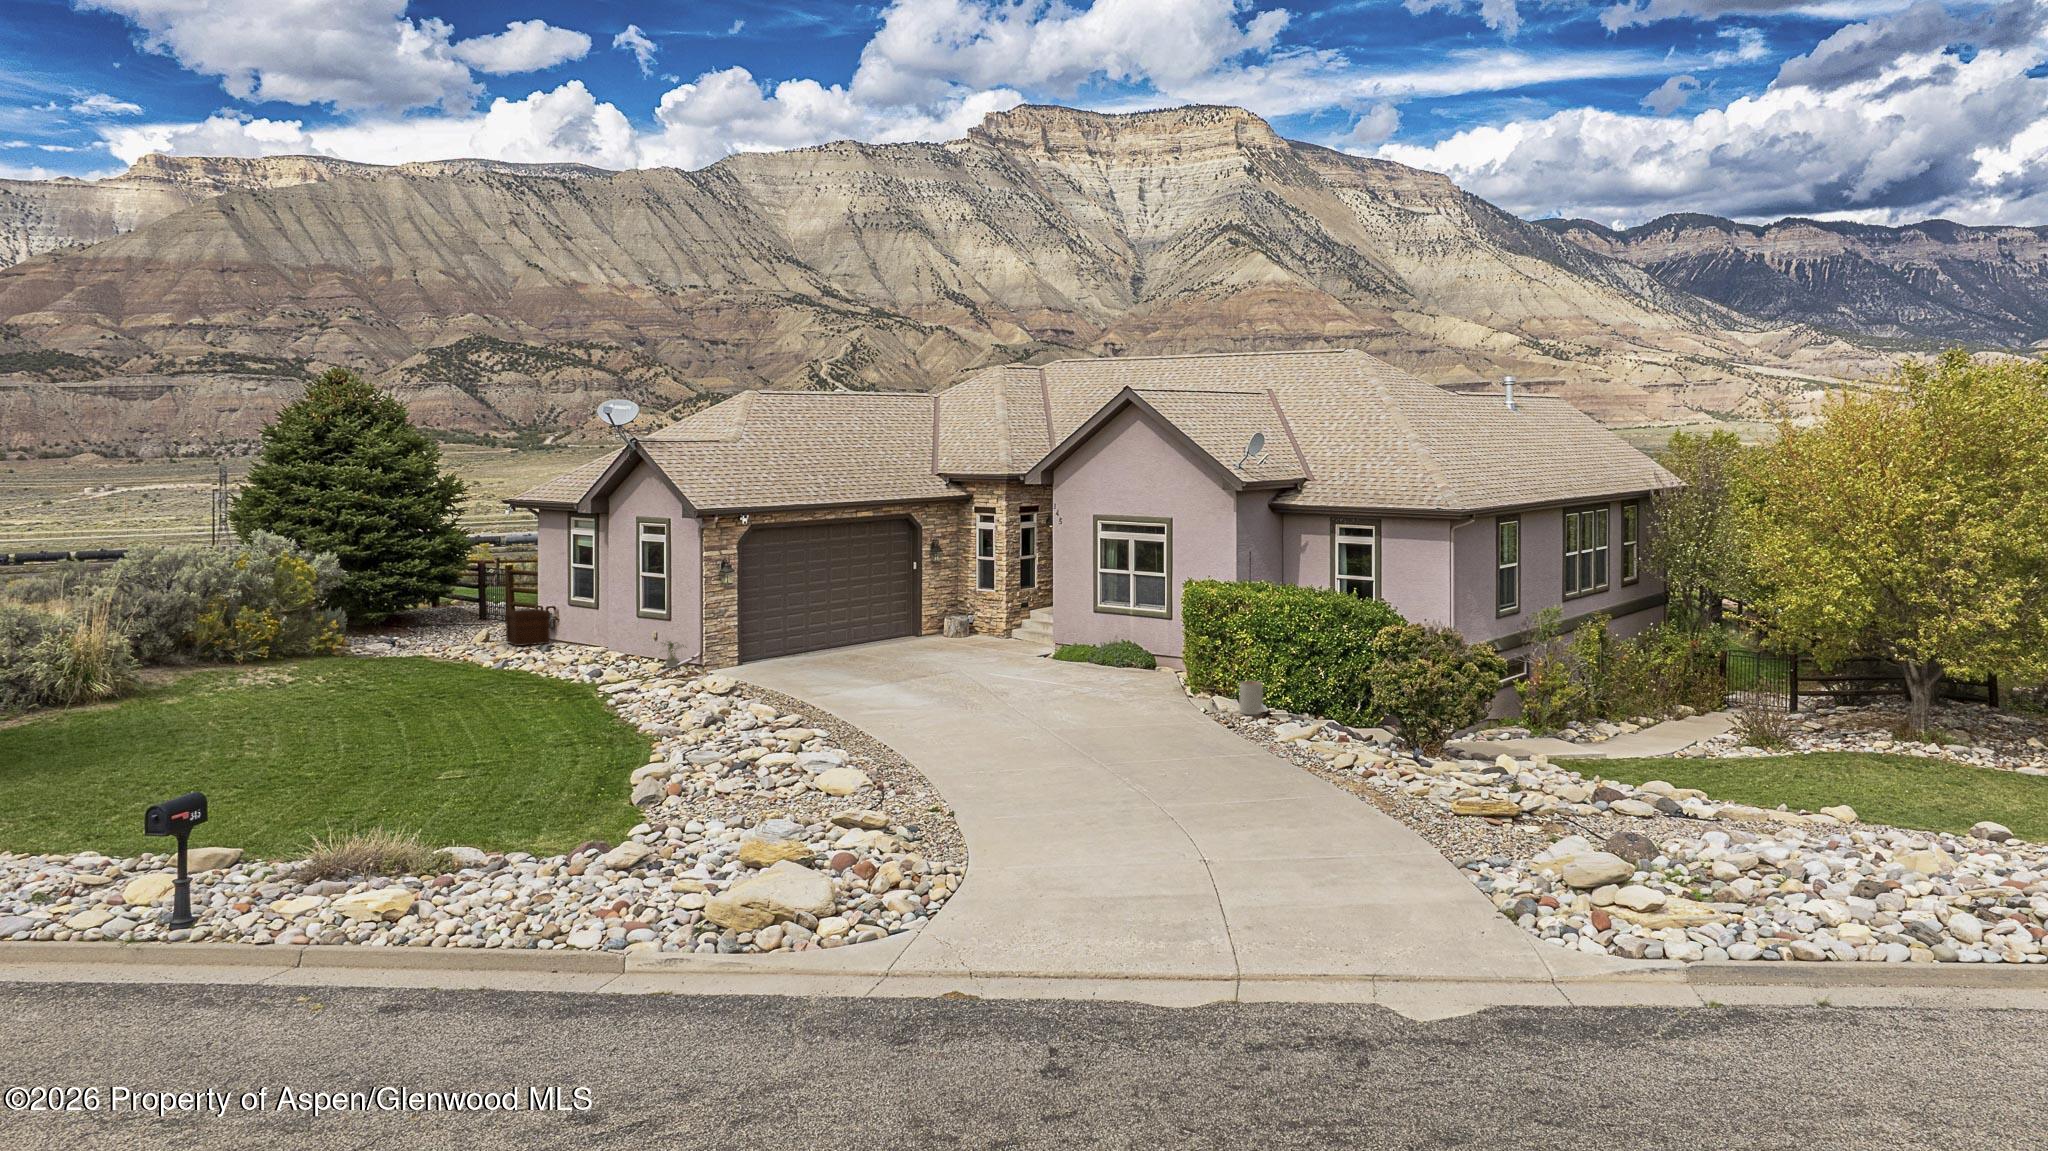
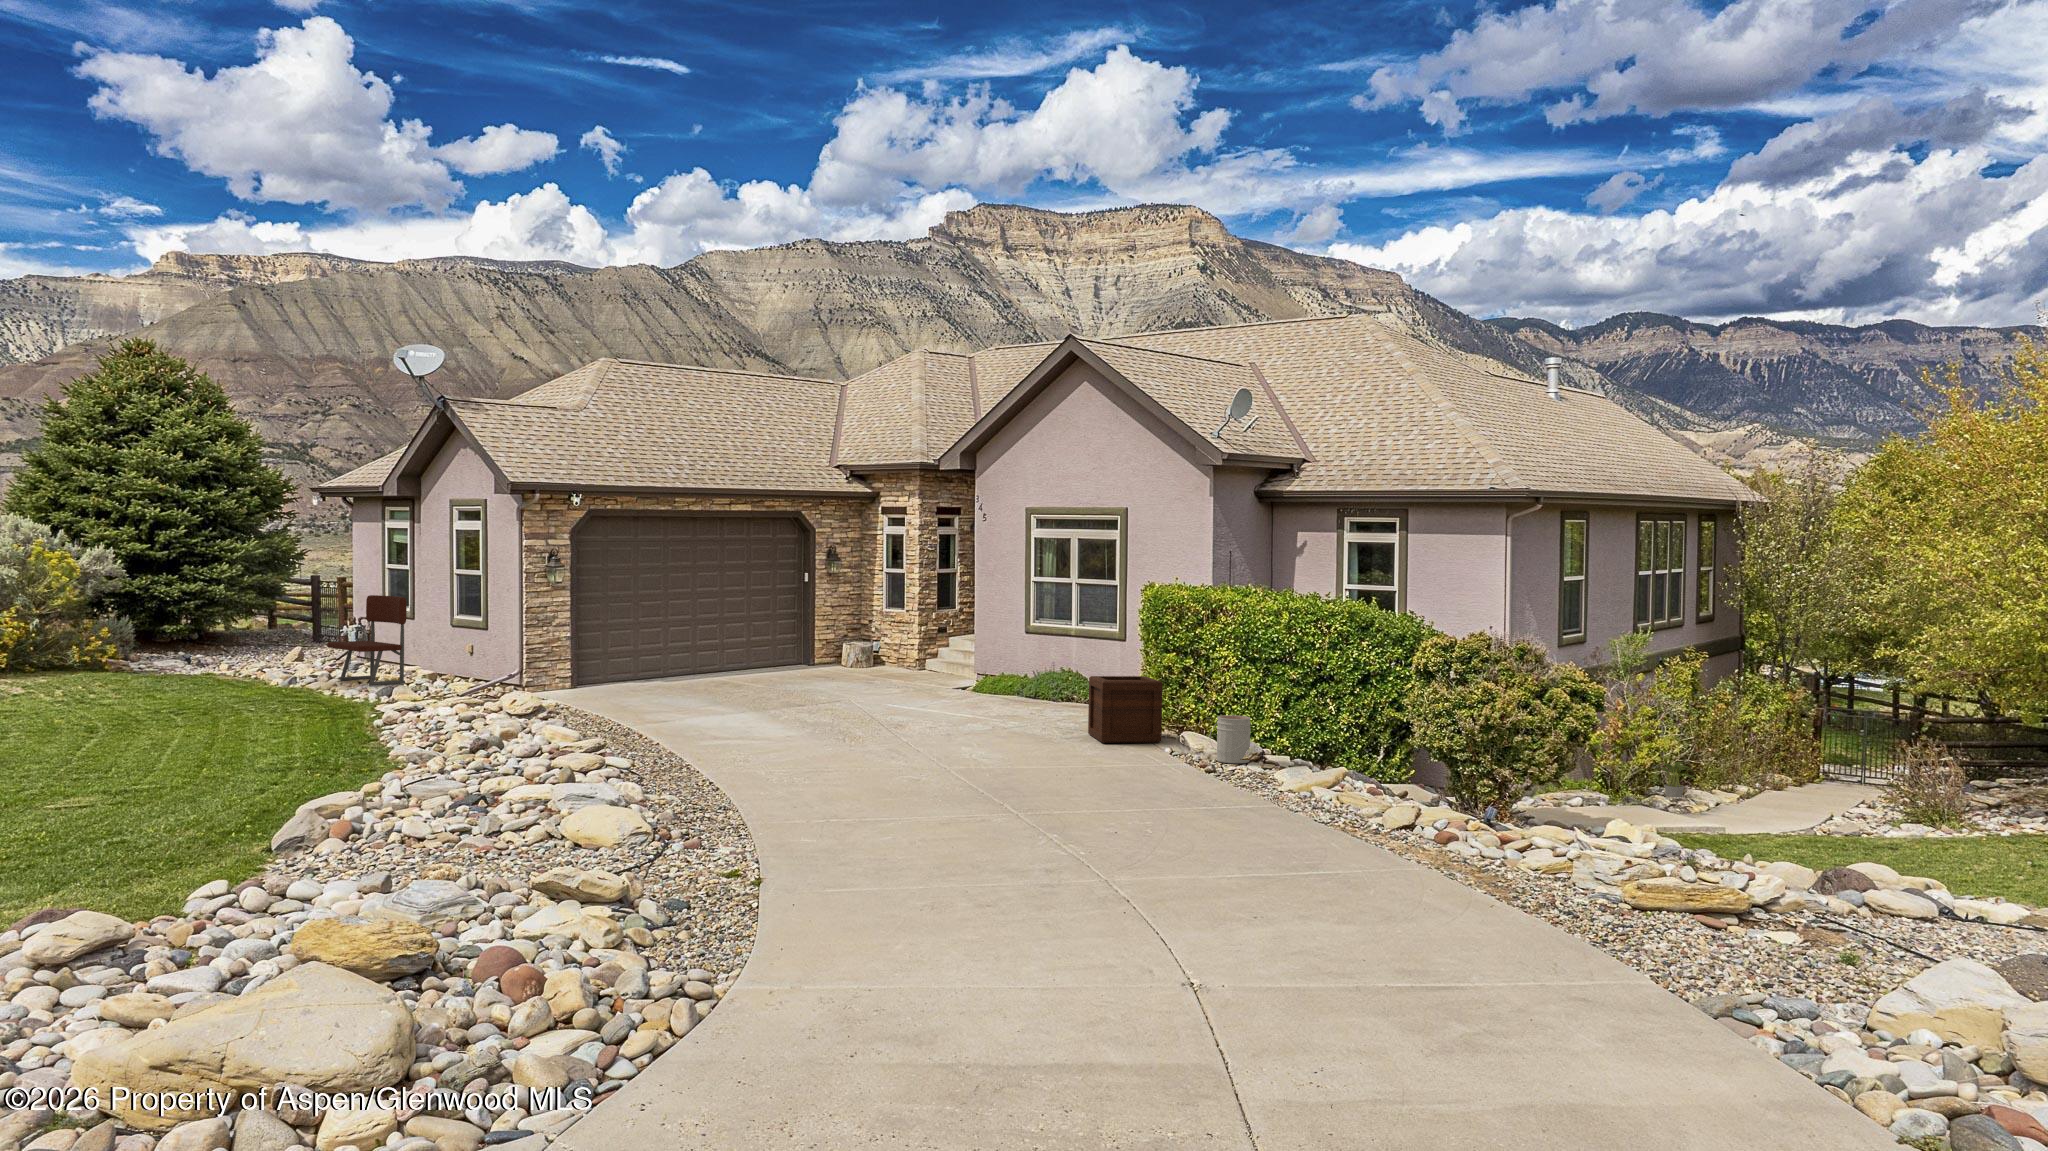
bench: none [568,589,628,658] -> present [327,595,407,686]
wooden crate: present [505,609,550,646] -> present [1088,676,1163,743]
potted plant: present [665,642,687,668] -> present [1661,762,1694,797]

